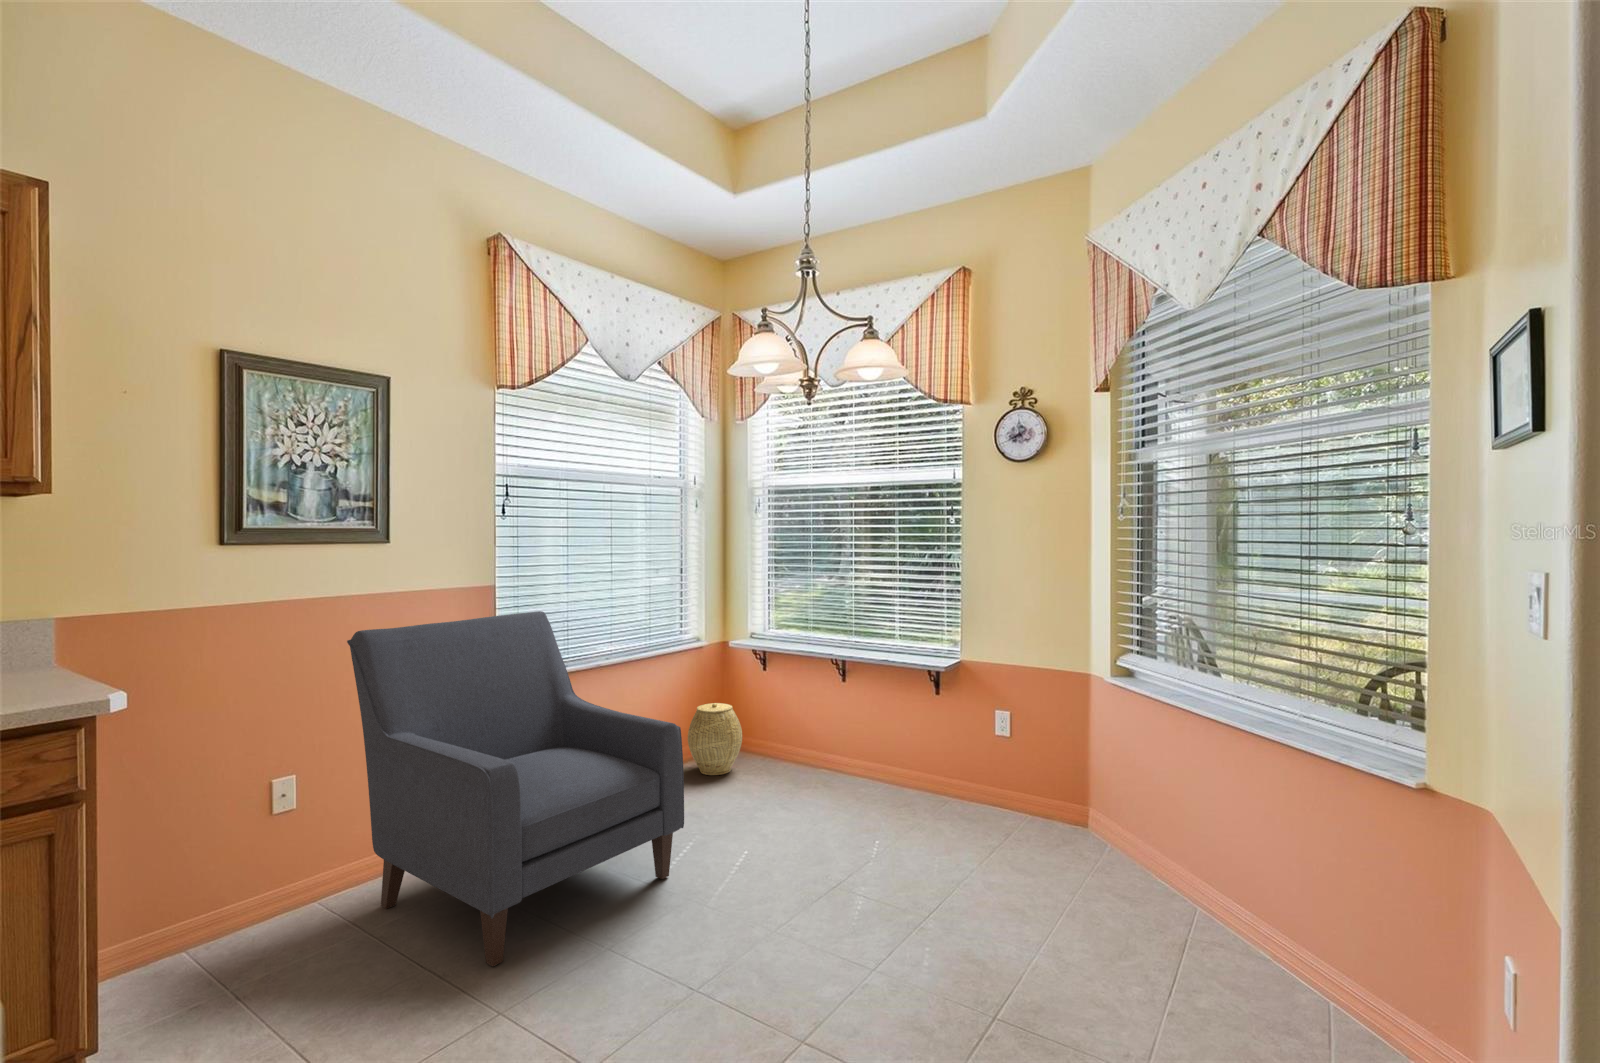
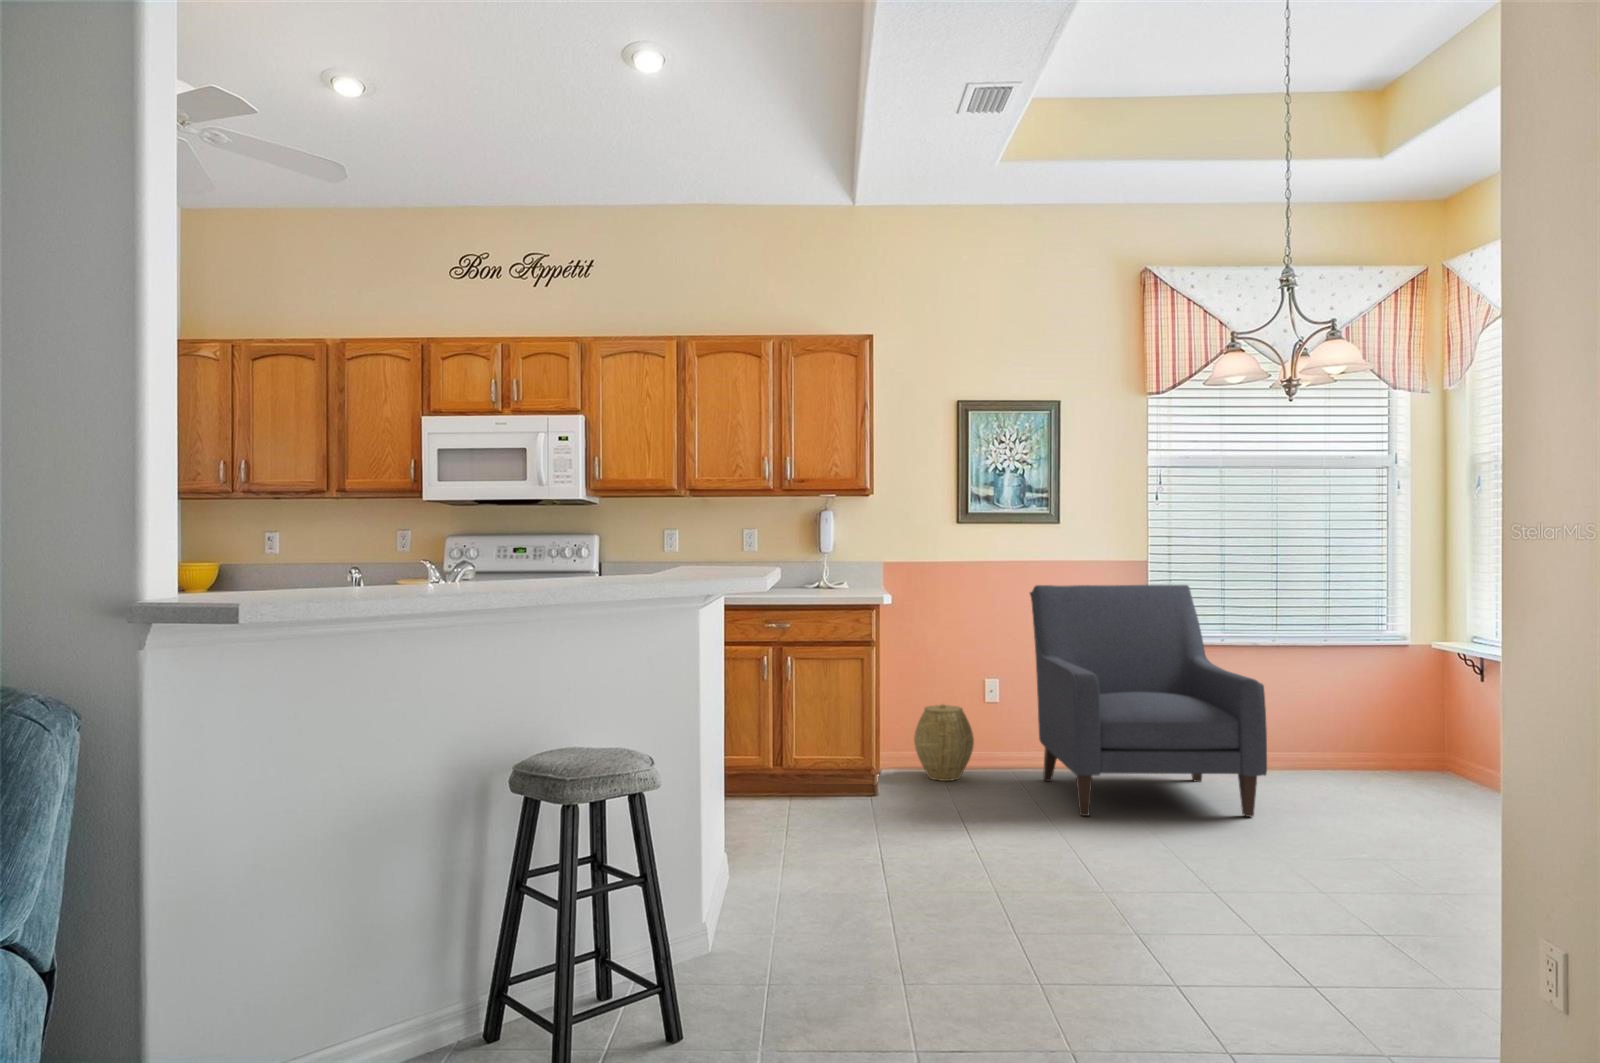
woven basket: present [688,703,742,775] -> present [914,704,974,781]

